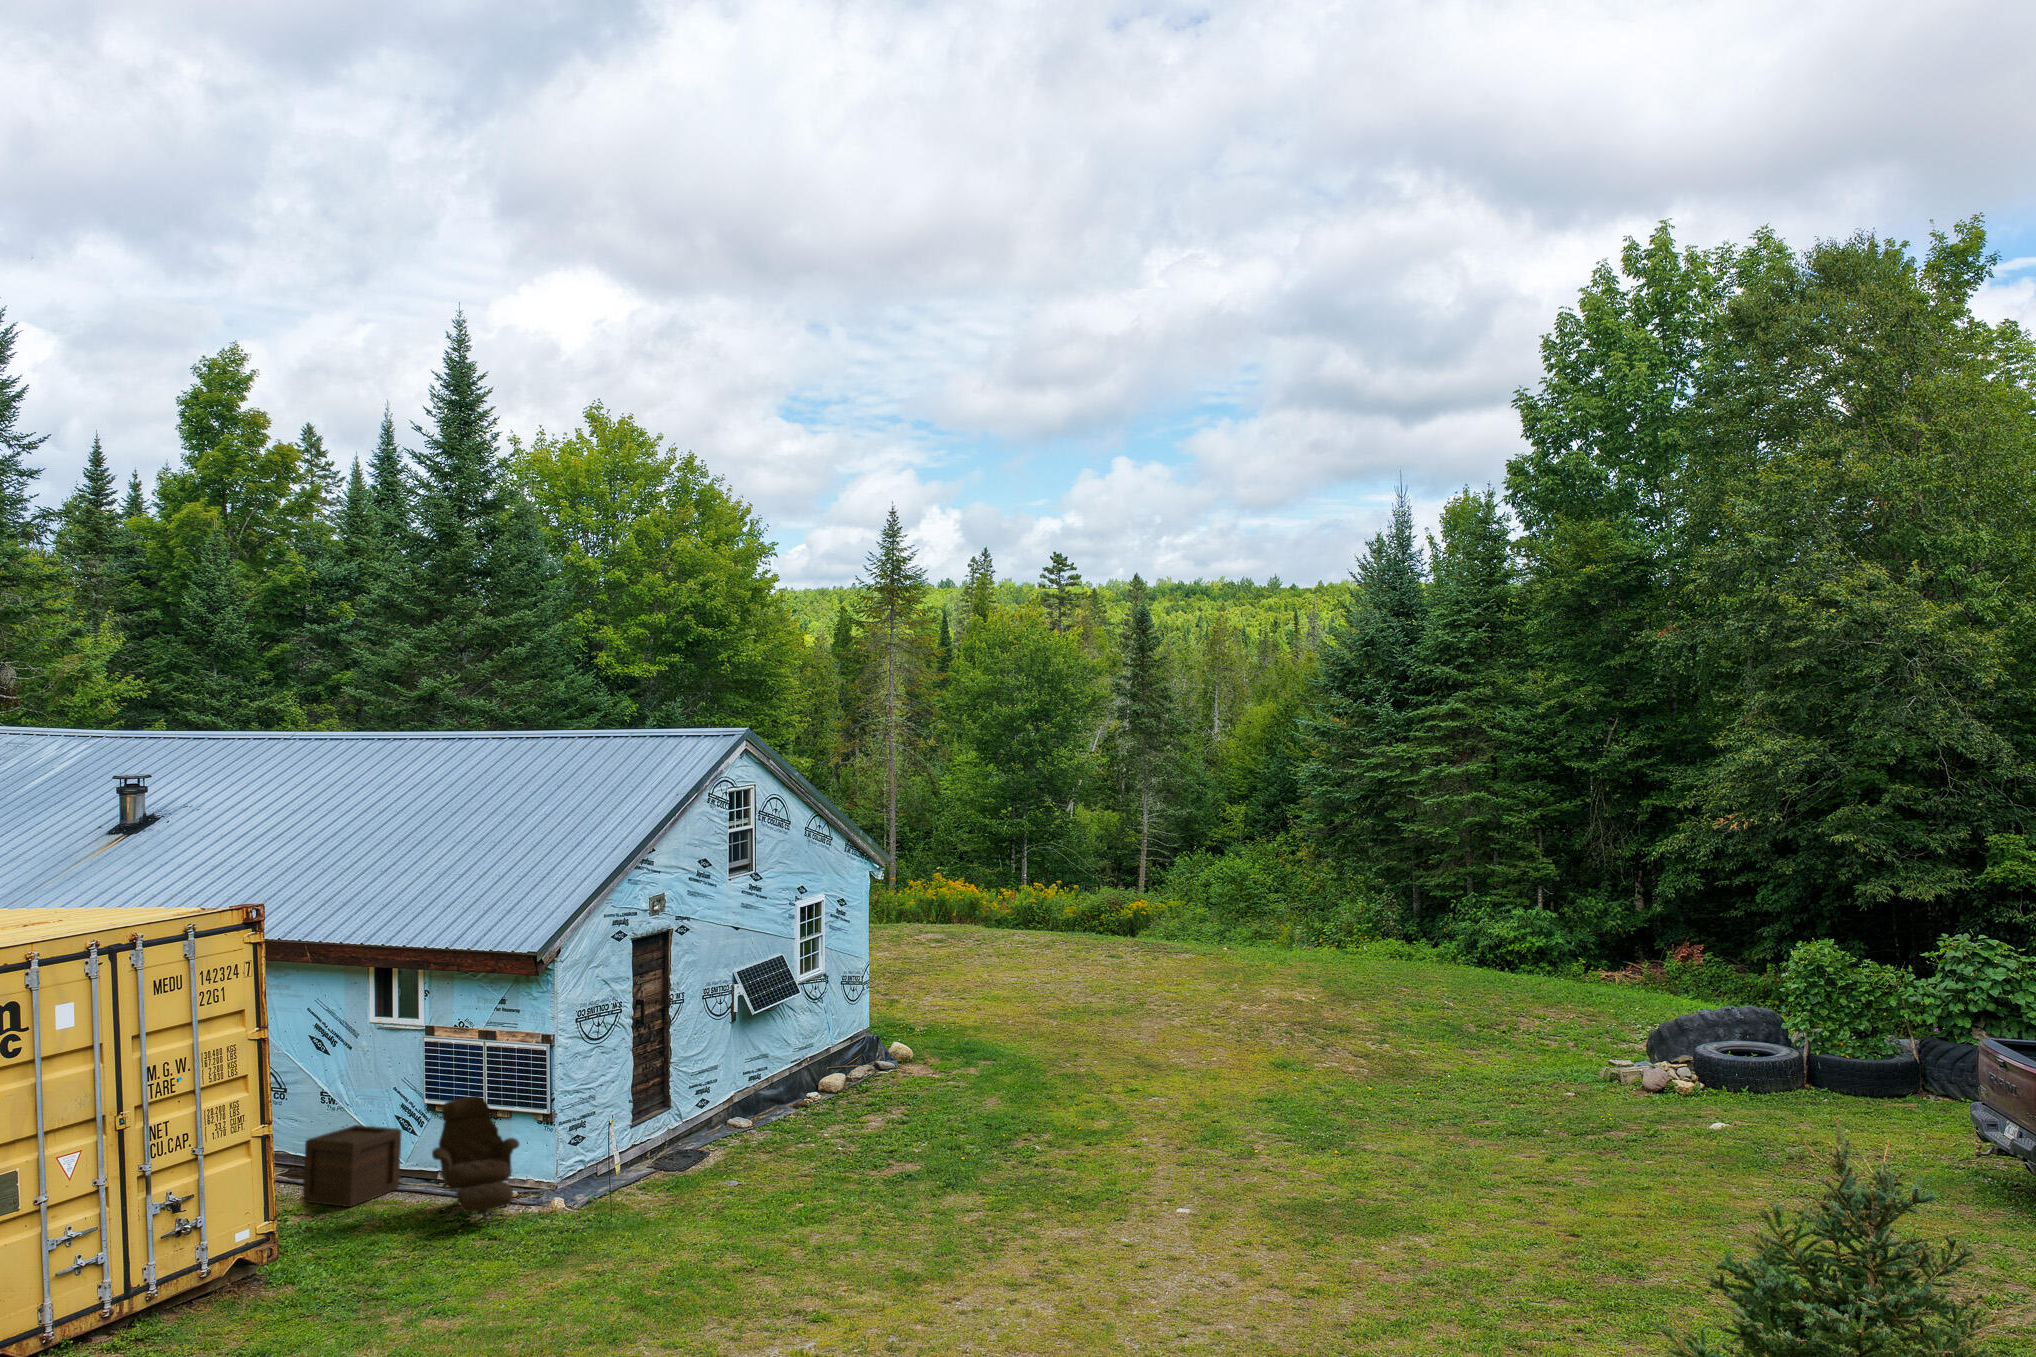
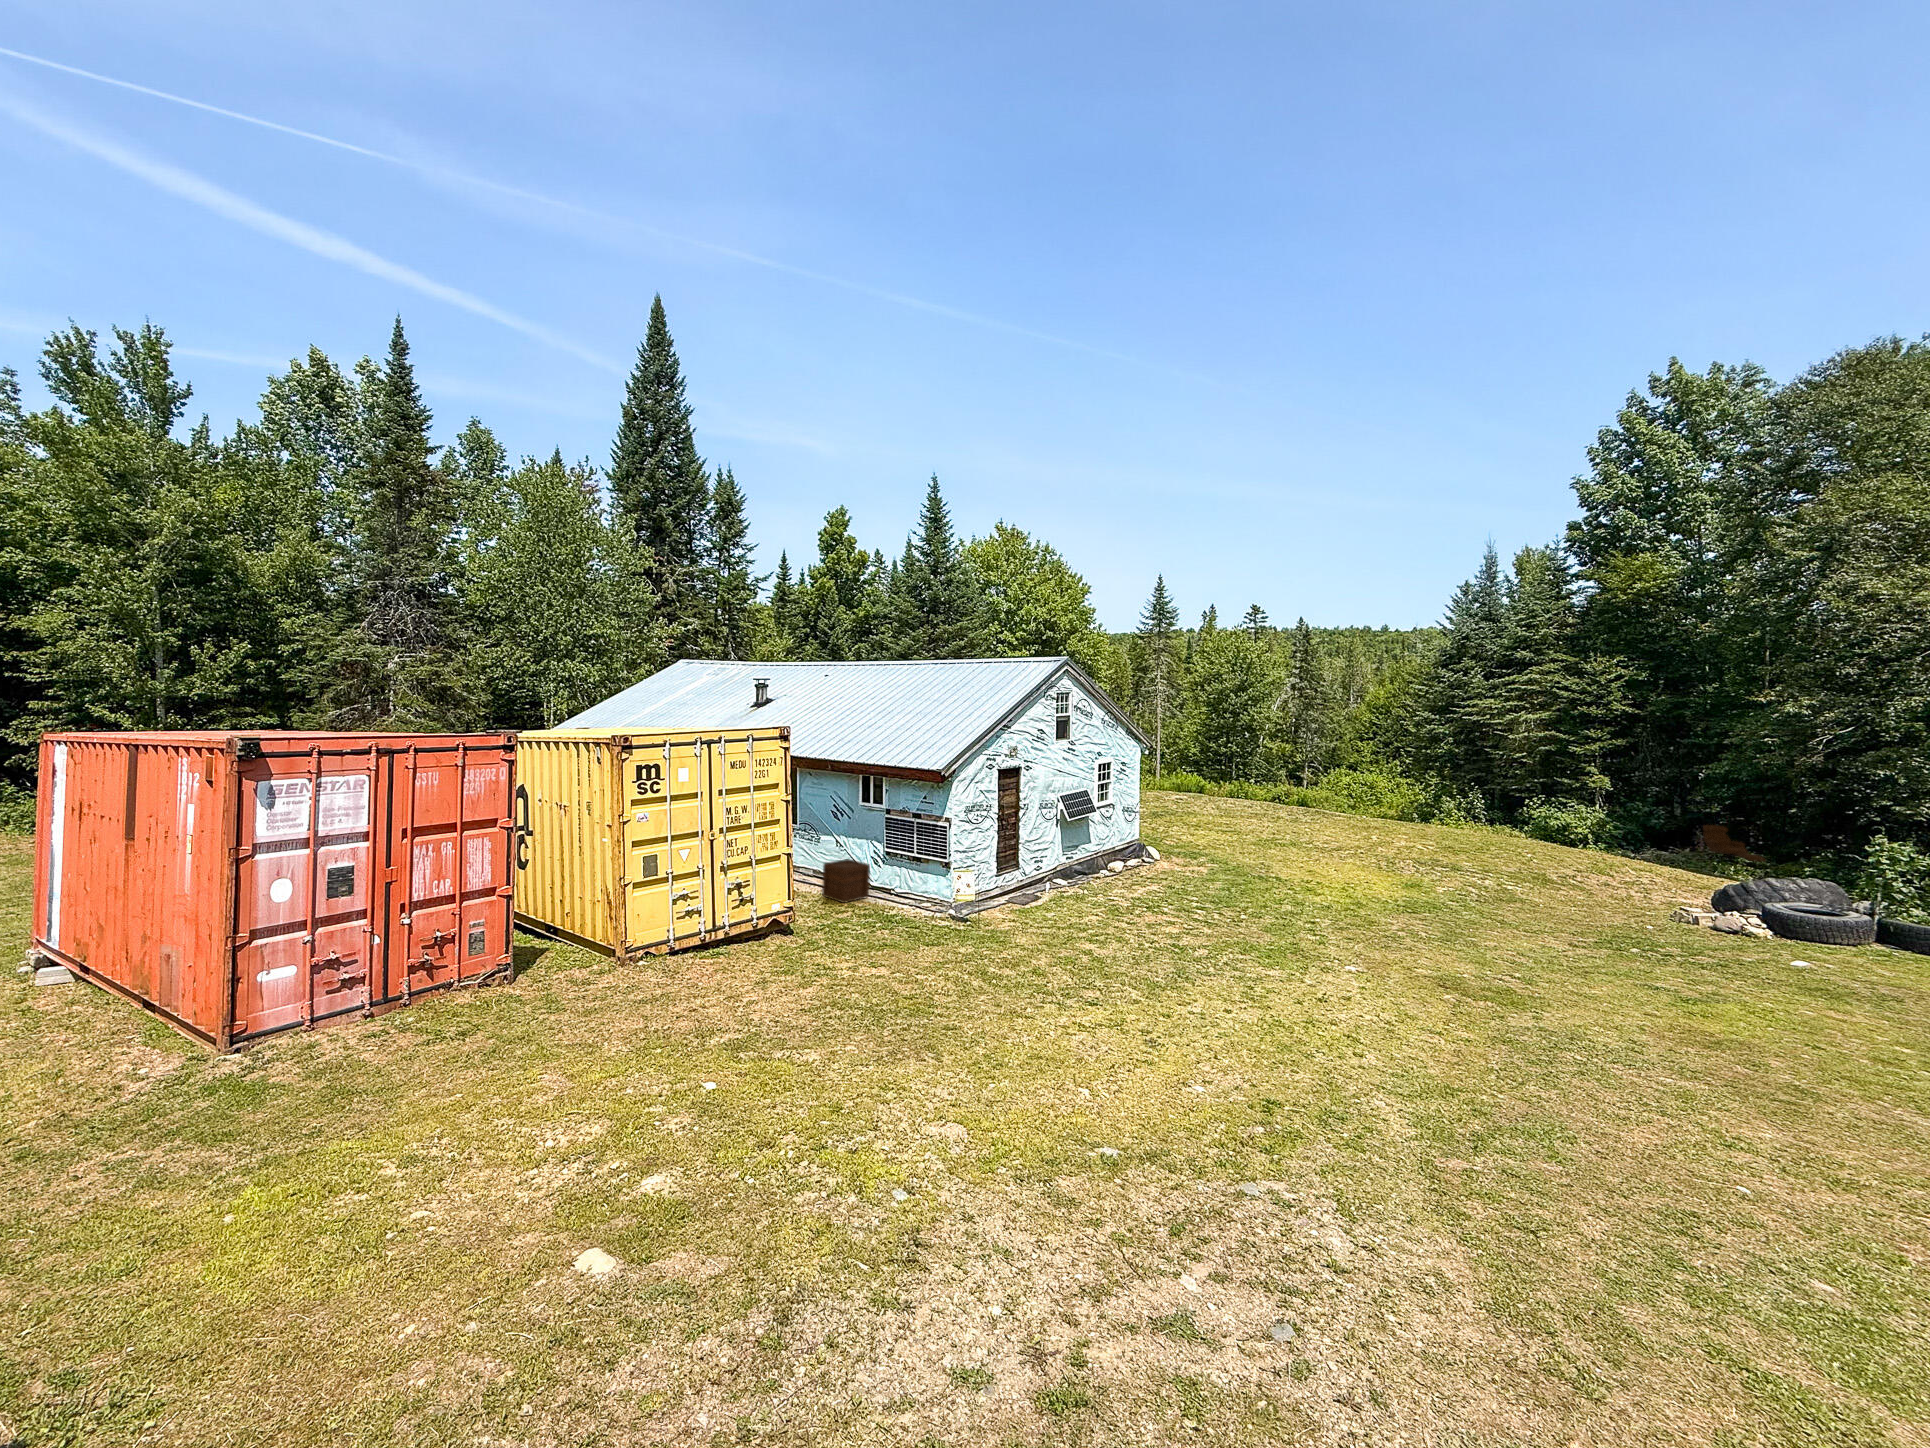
lounge chair: present [432,1096,519,1226] -> present [1703,825,1765,866]

